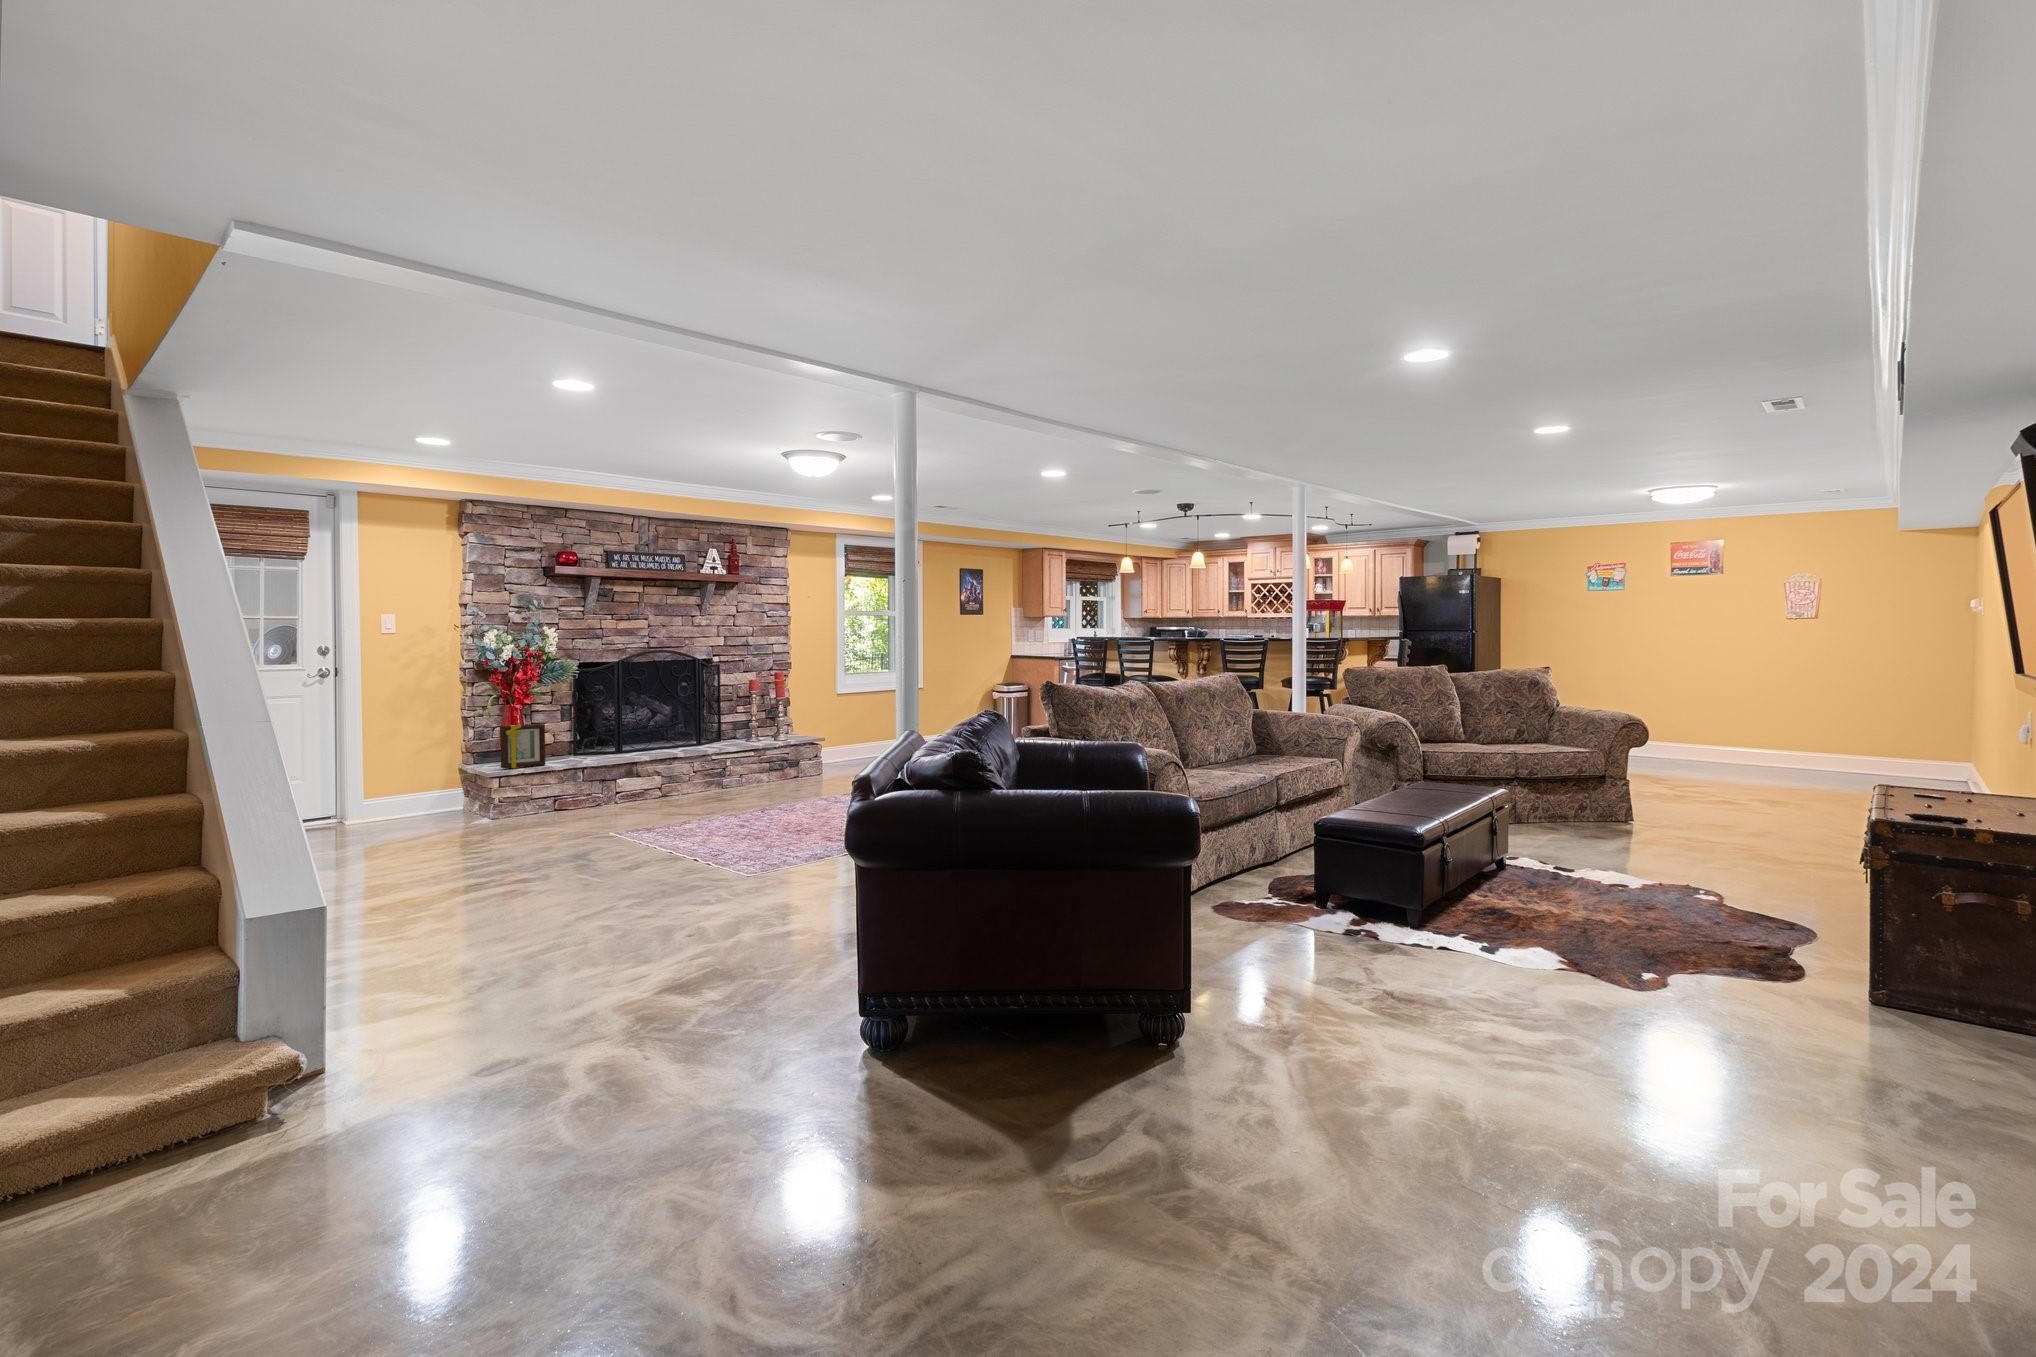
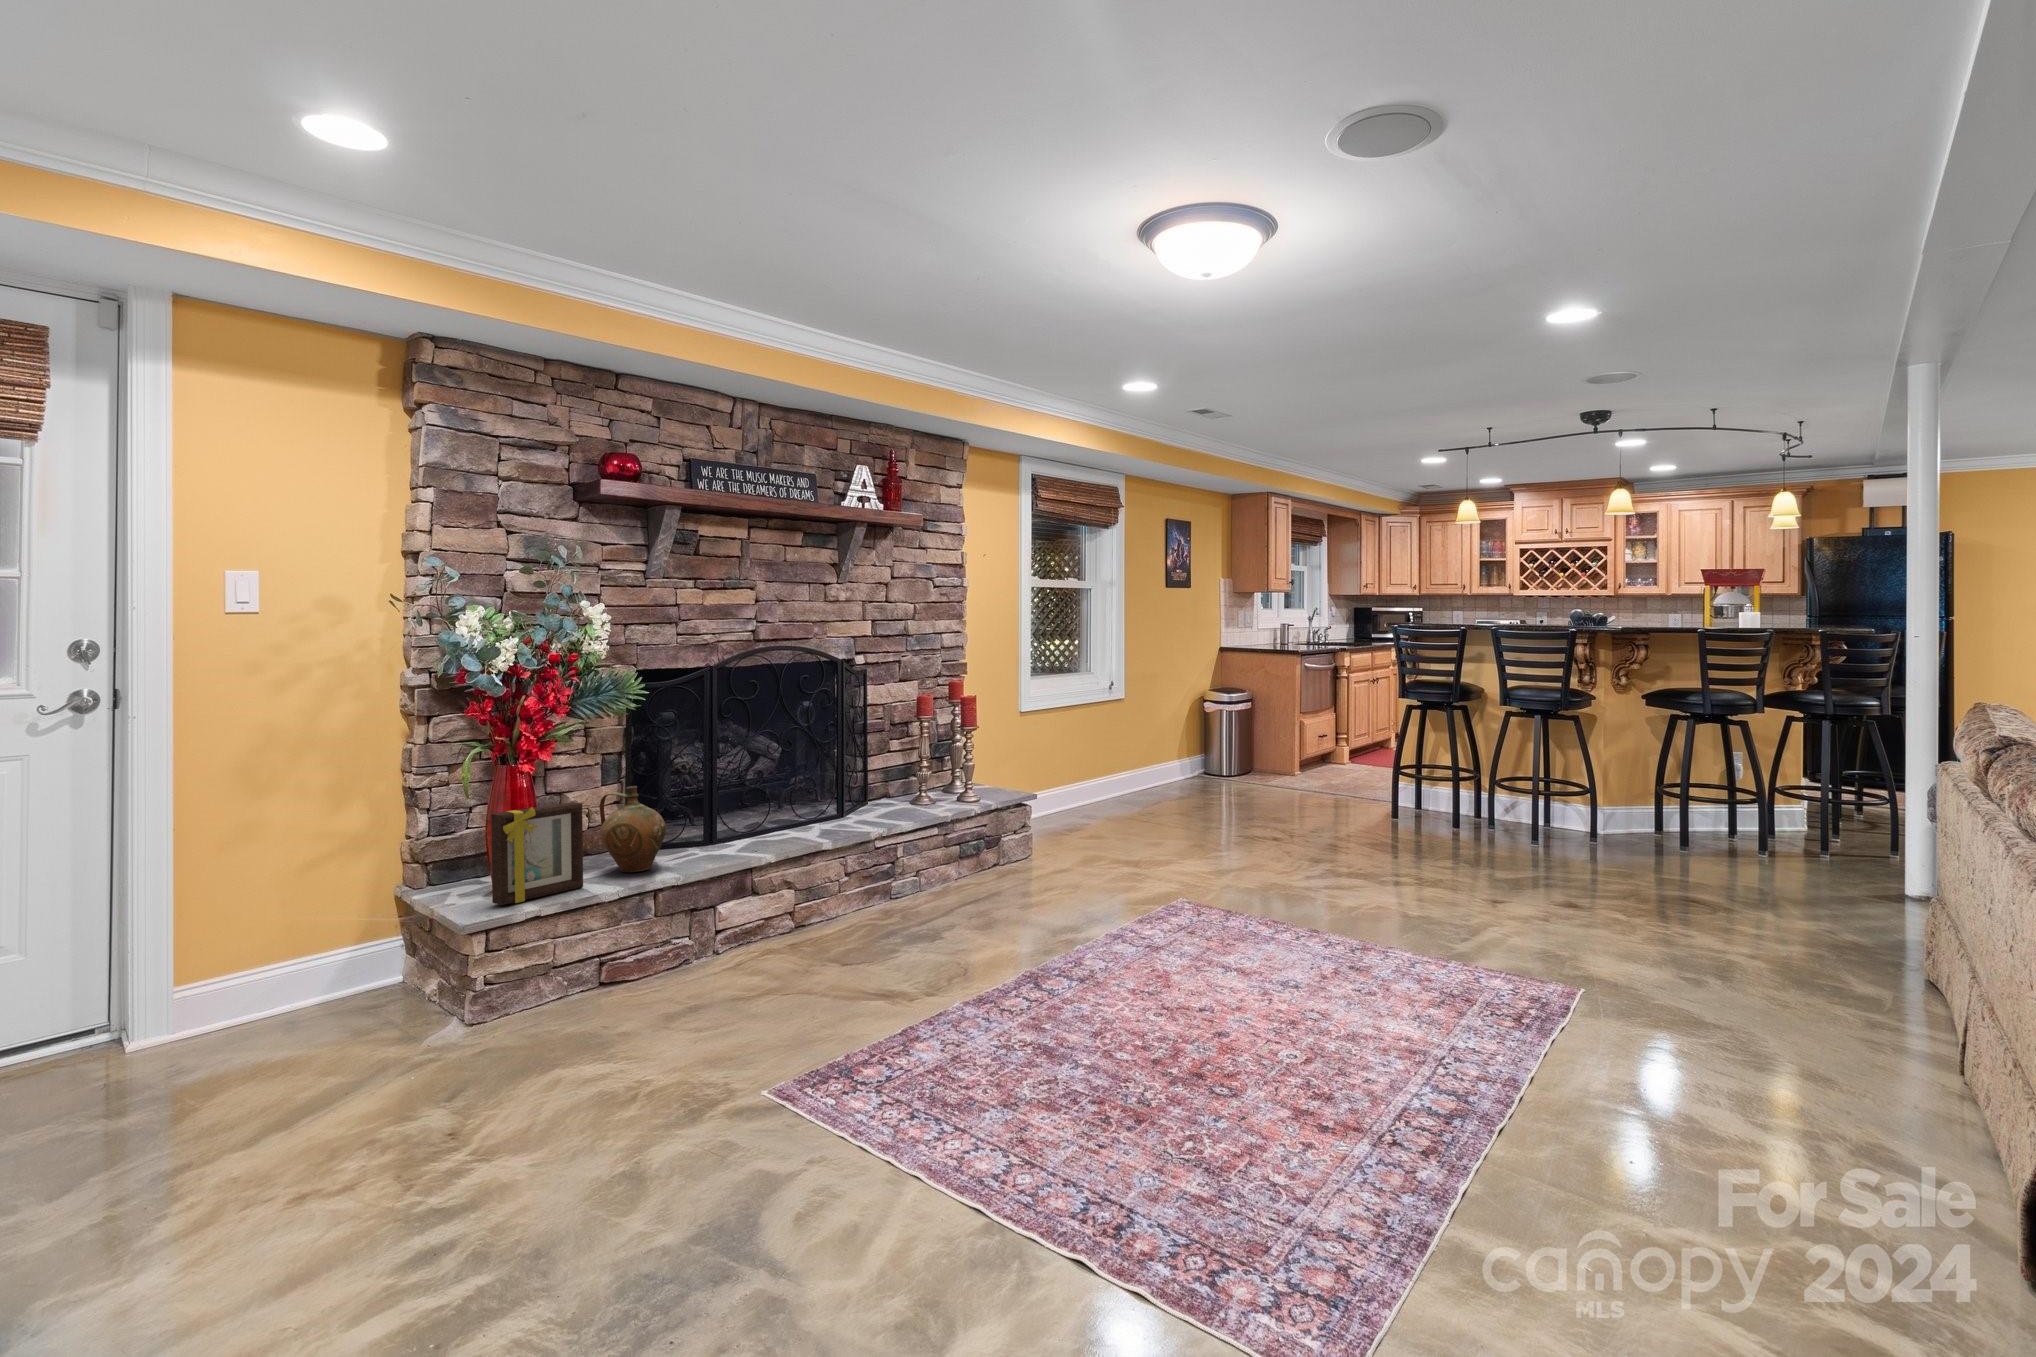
ceramic jug: none [556,719,590,761] -> present [600,786,666,872]

